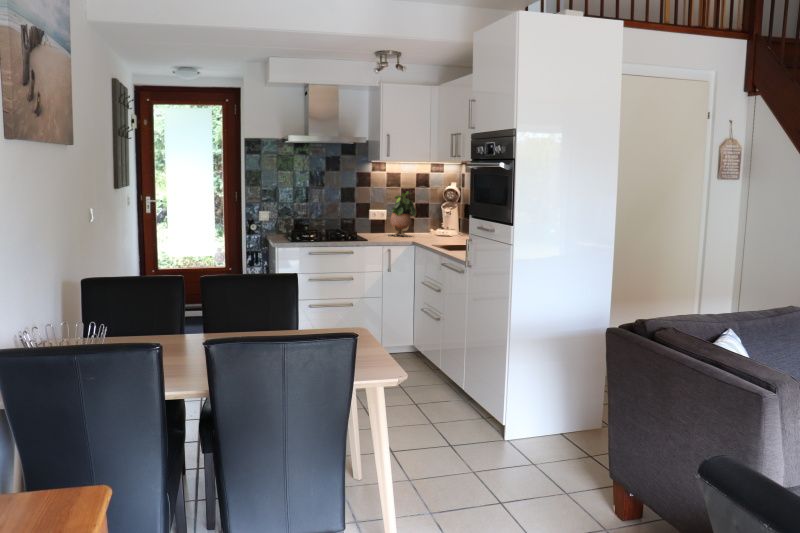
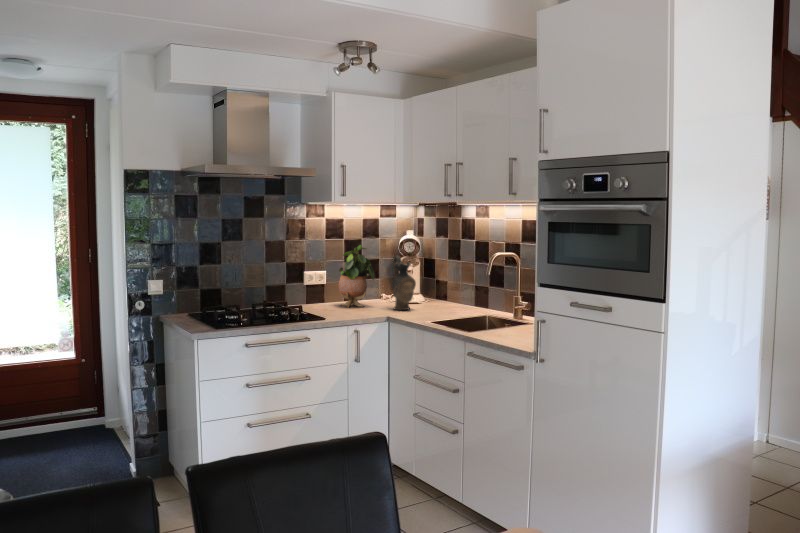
ceramic pitcher: none [426,199,443,239] -> present [392,255,416,310]

